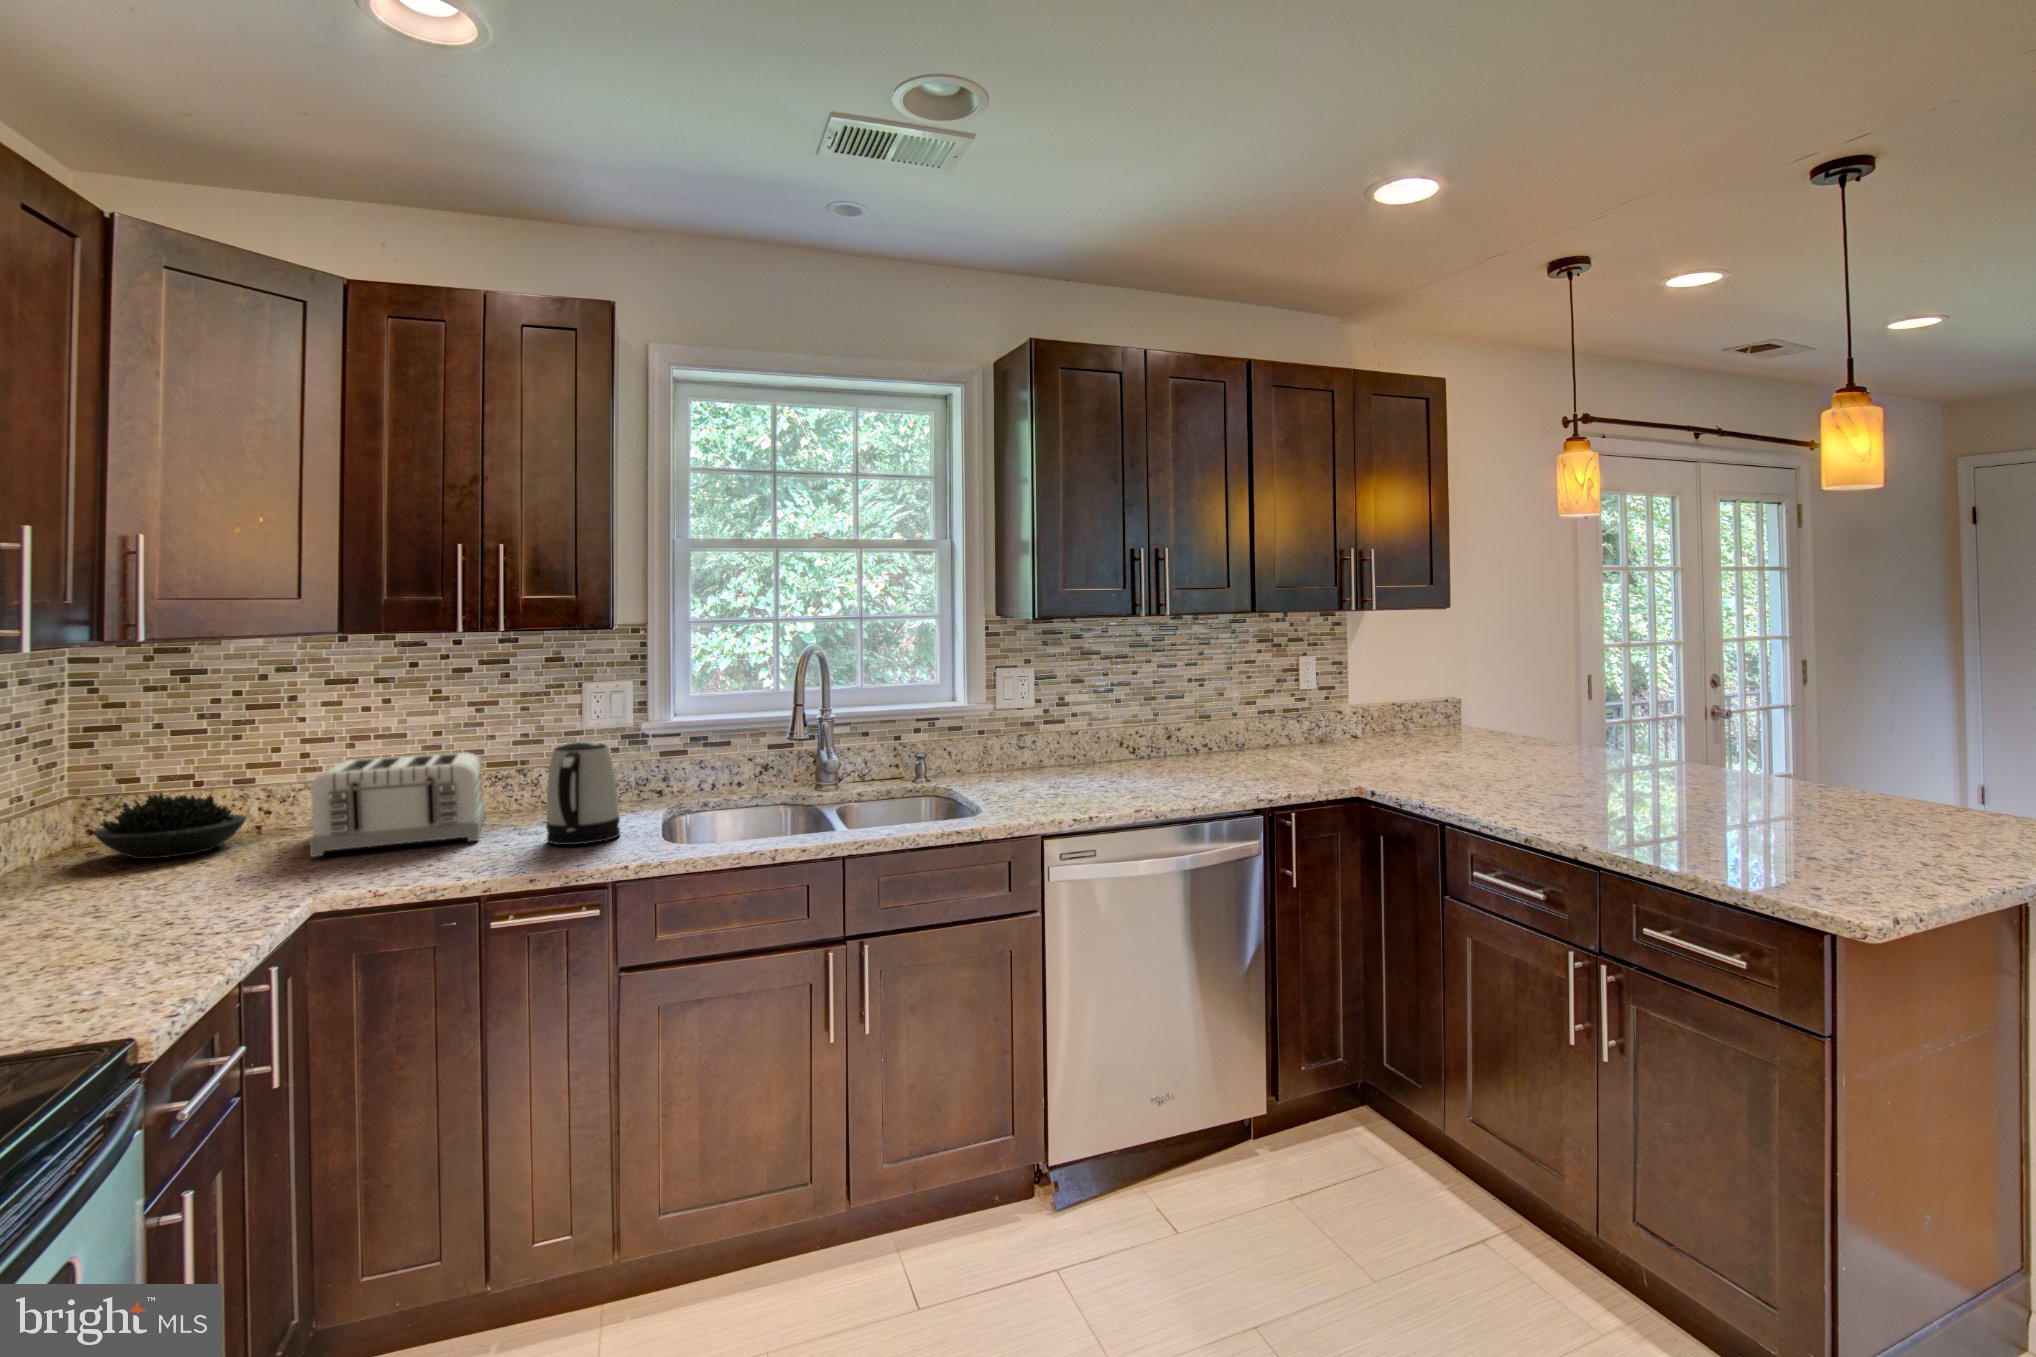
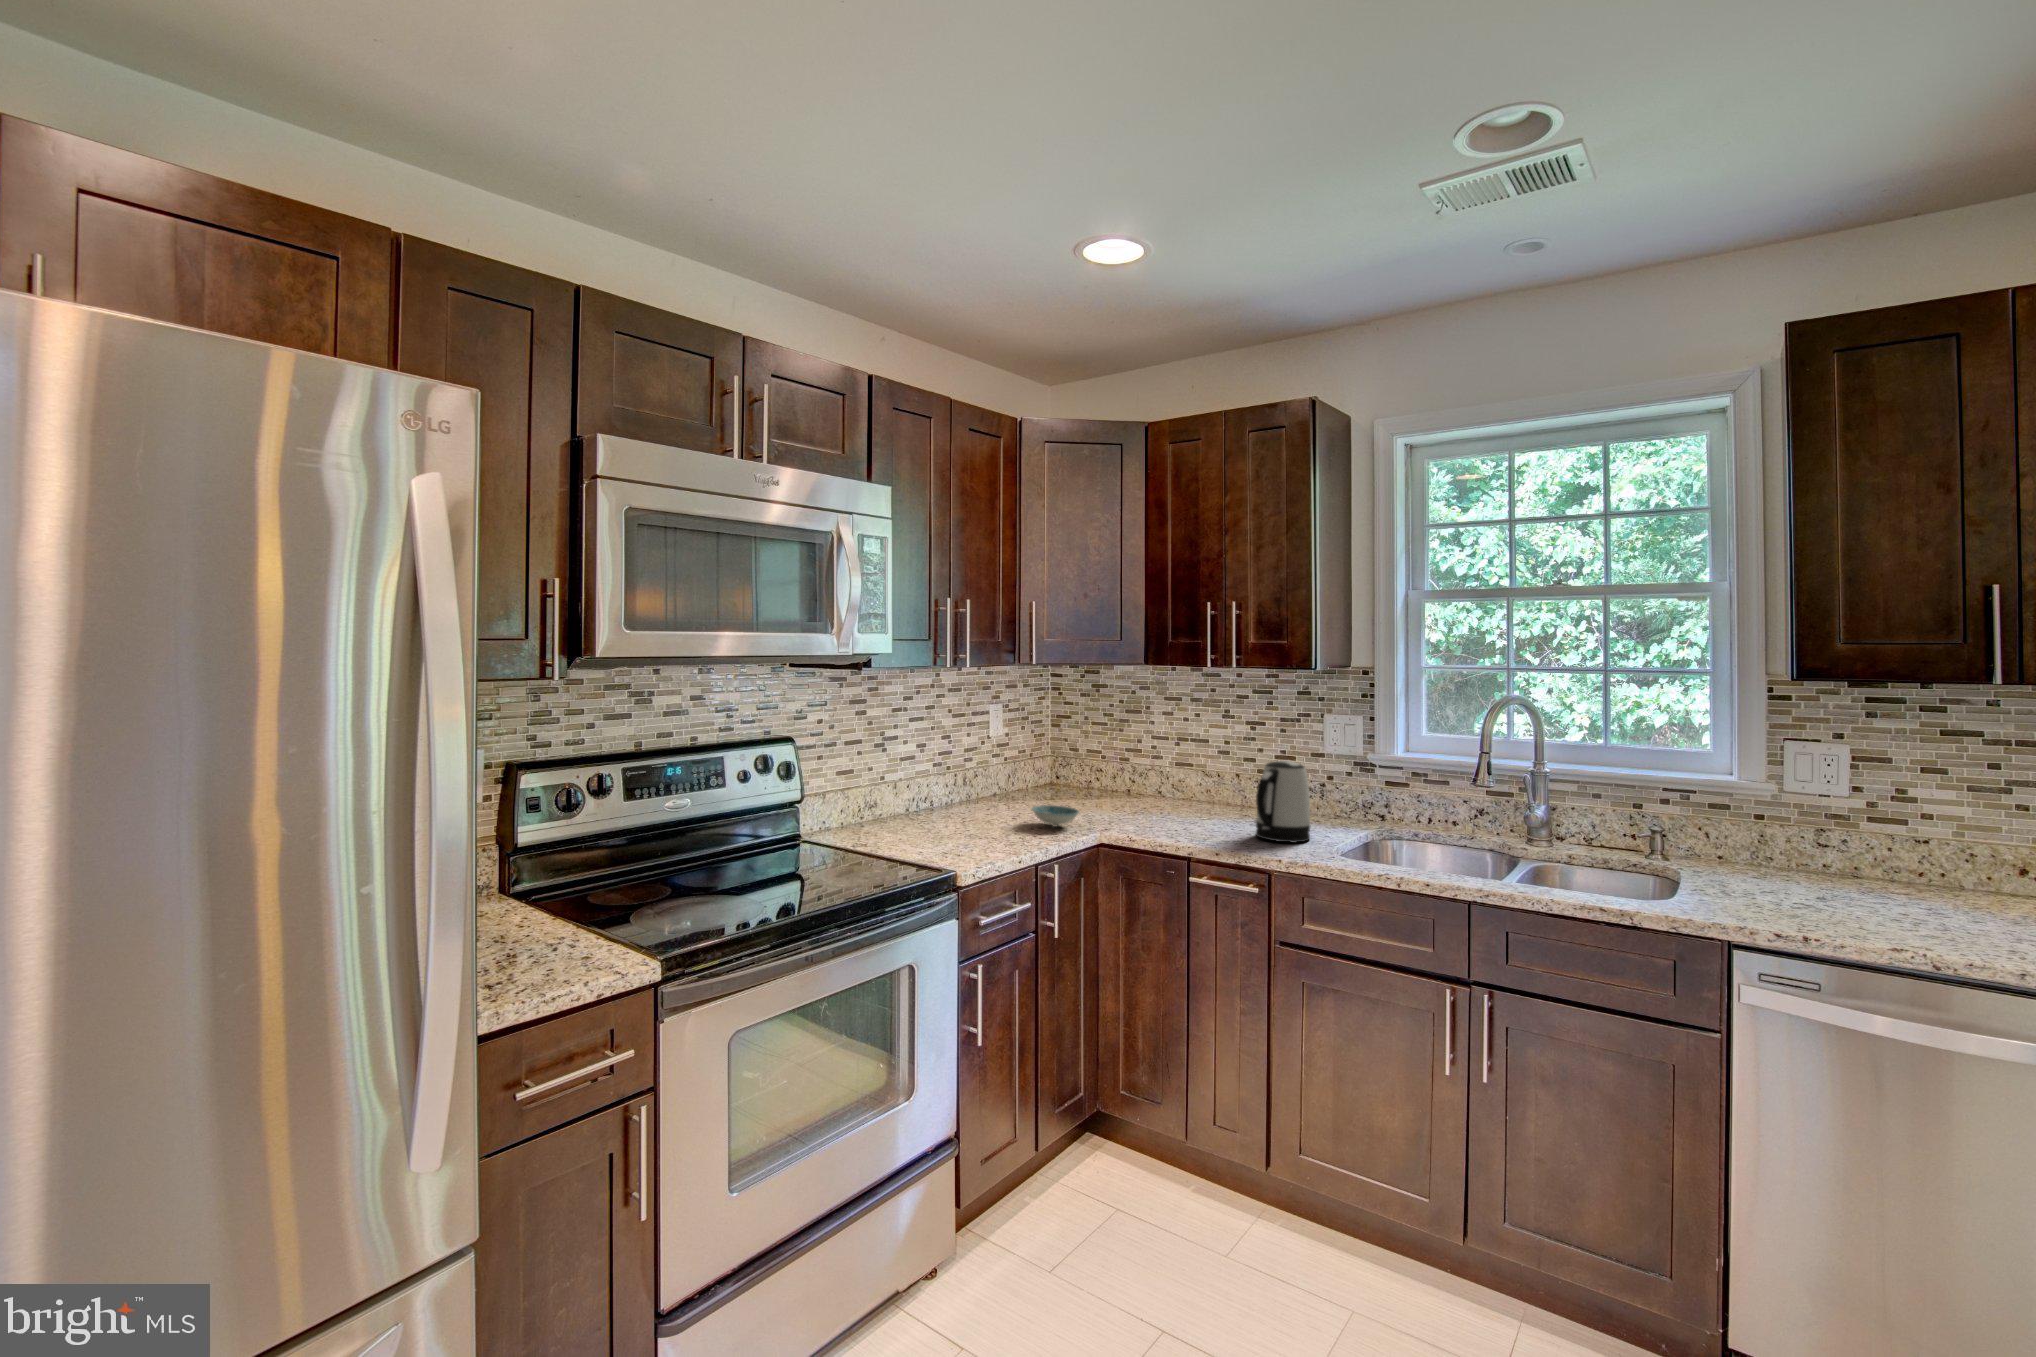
toaster: present [310,752,485,857] -> none [1127,754,1248,824]
succulent plant: present [94,793,246,859] -> none [1044,759,1114,800]
ceramic bowl: none [132,867,248,906] -> present [1031,805,1080,827]

